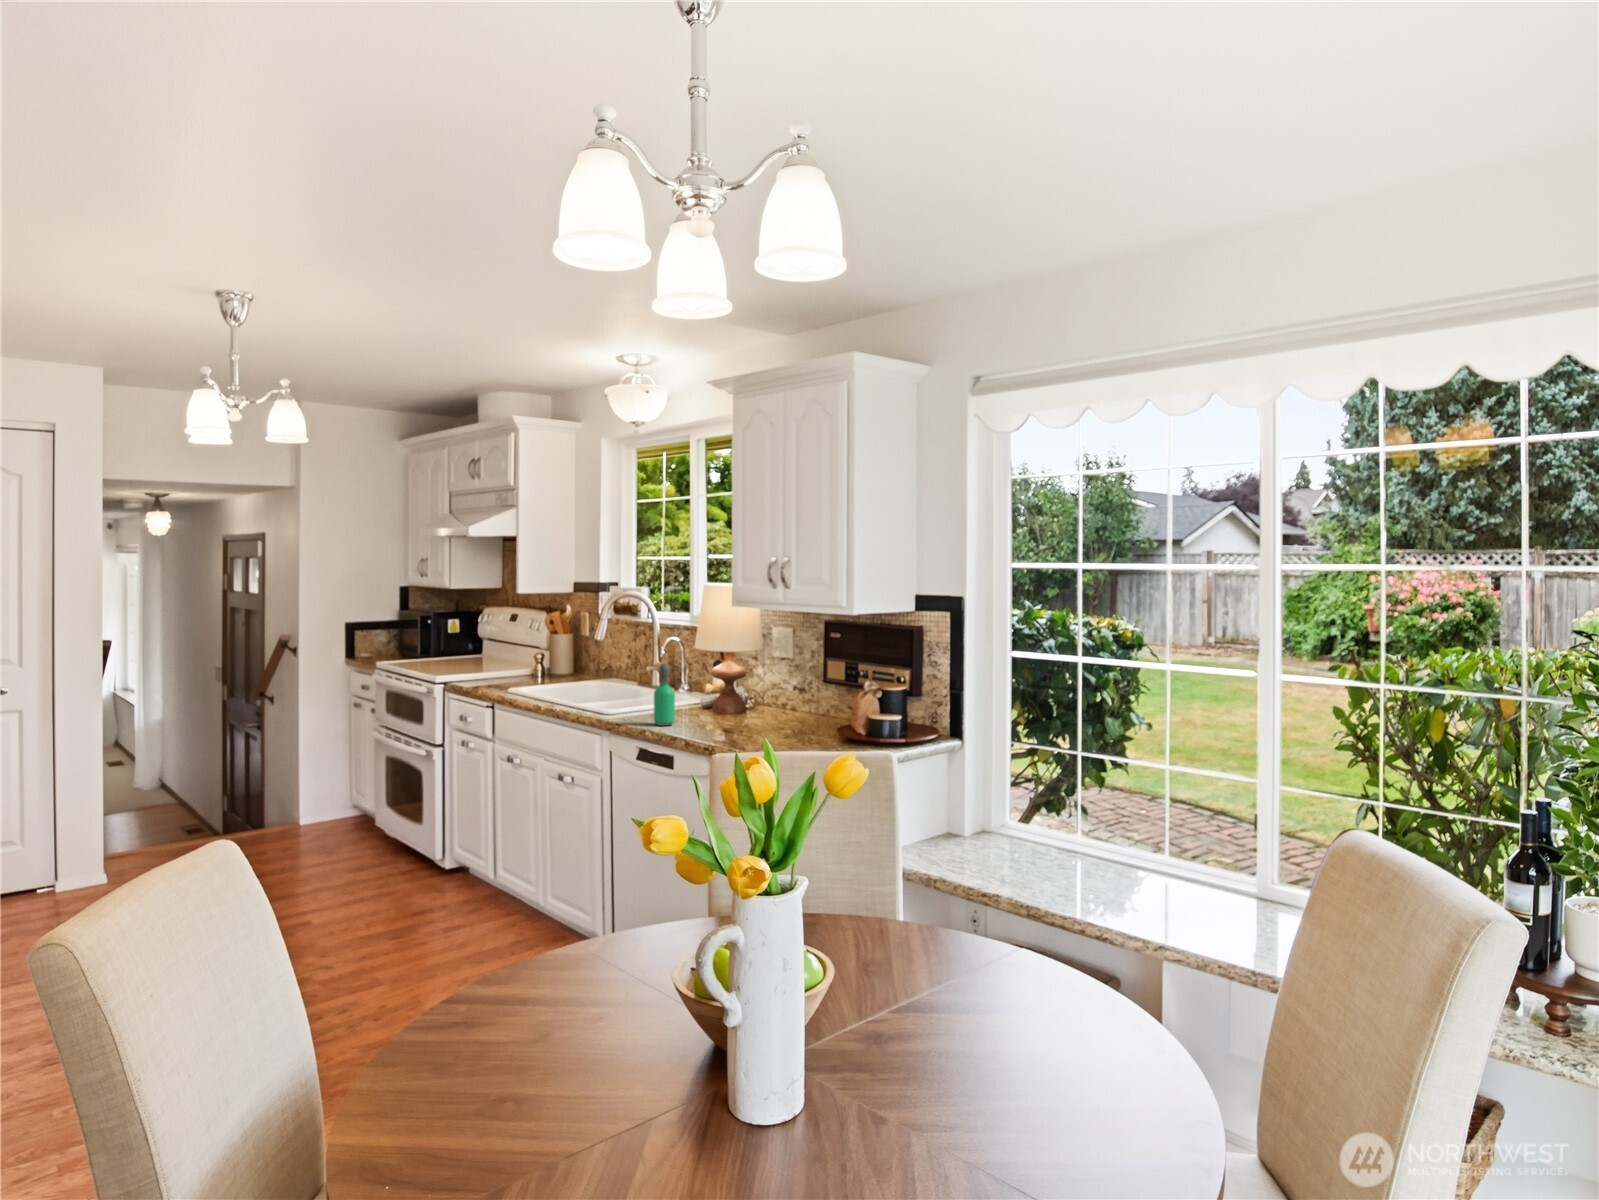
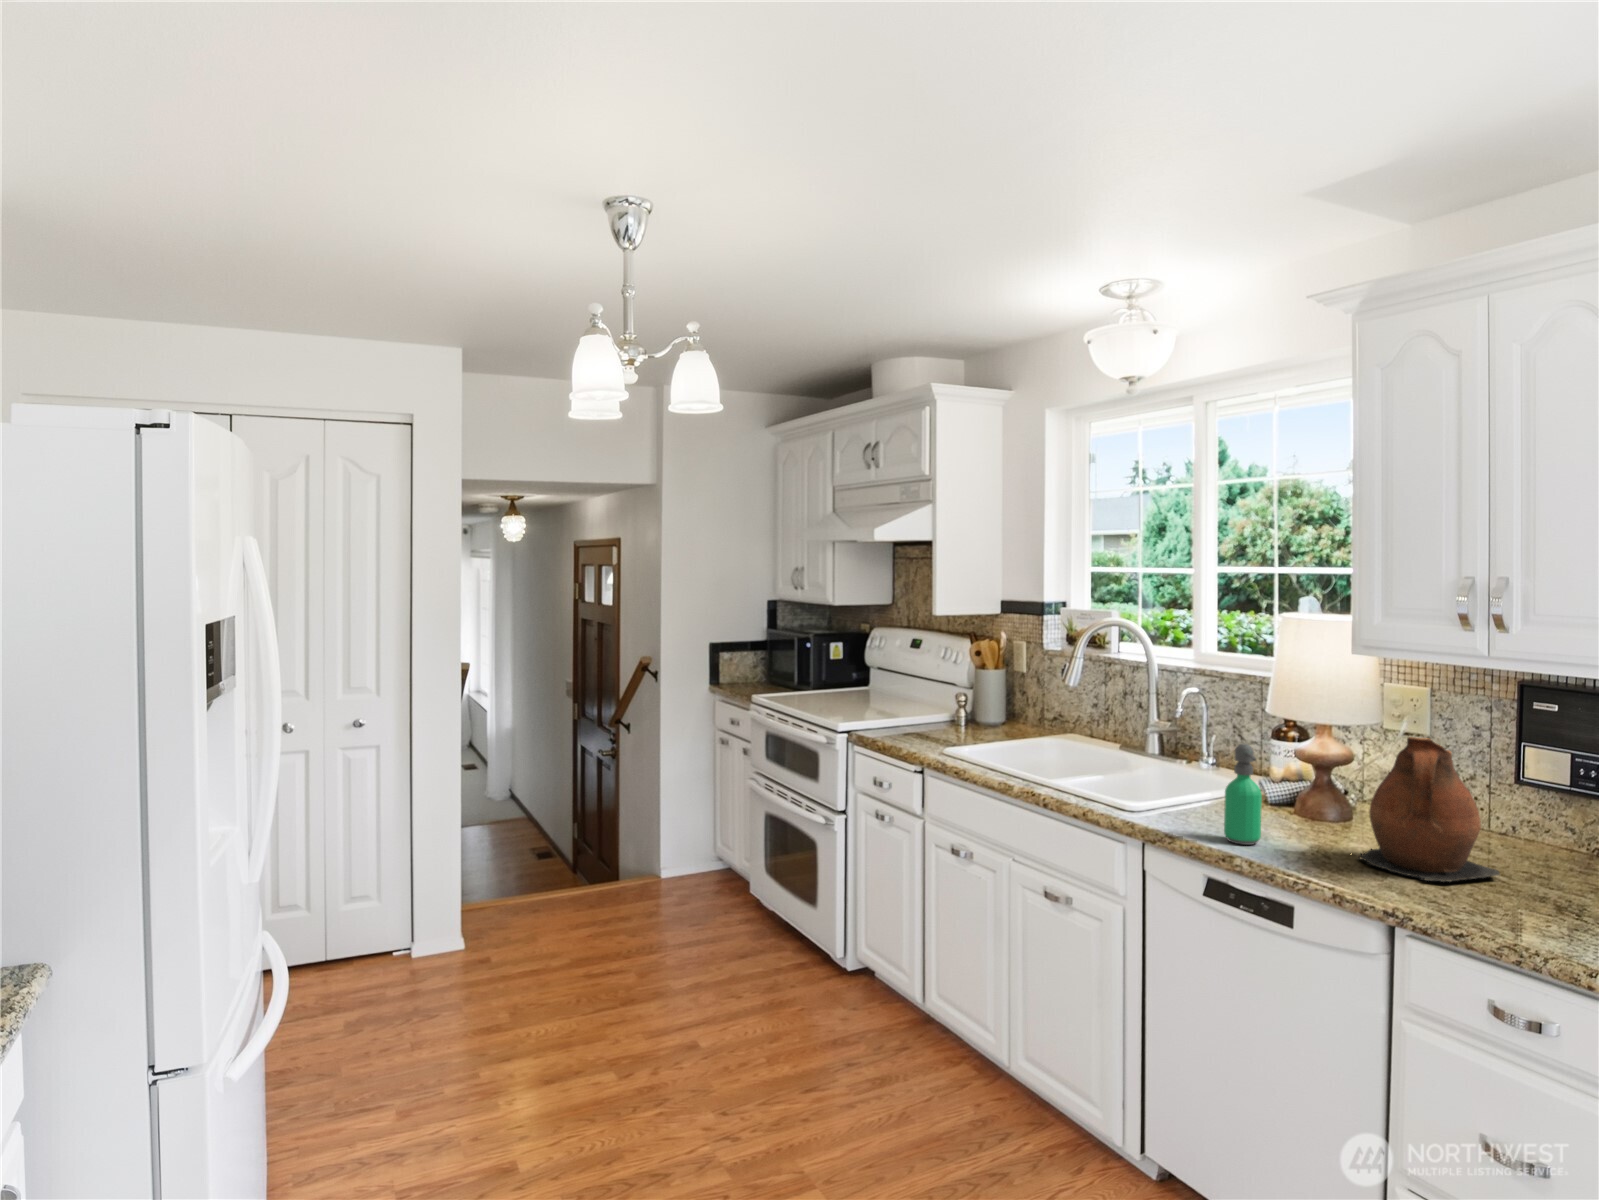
ceramic pitcher: none [721,653,796,735] -> present [1358,737,1500,882]

